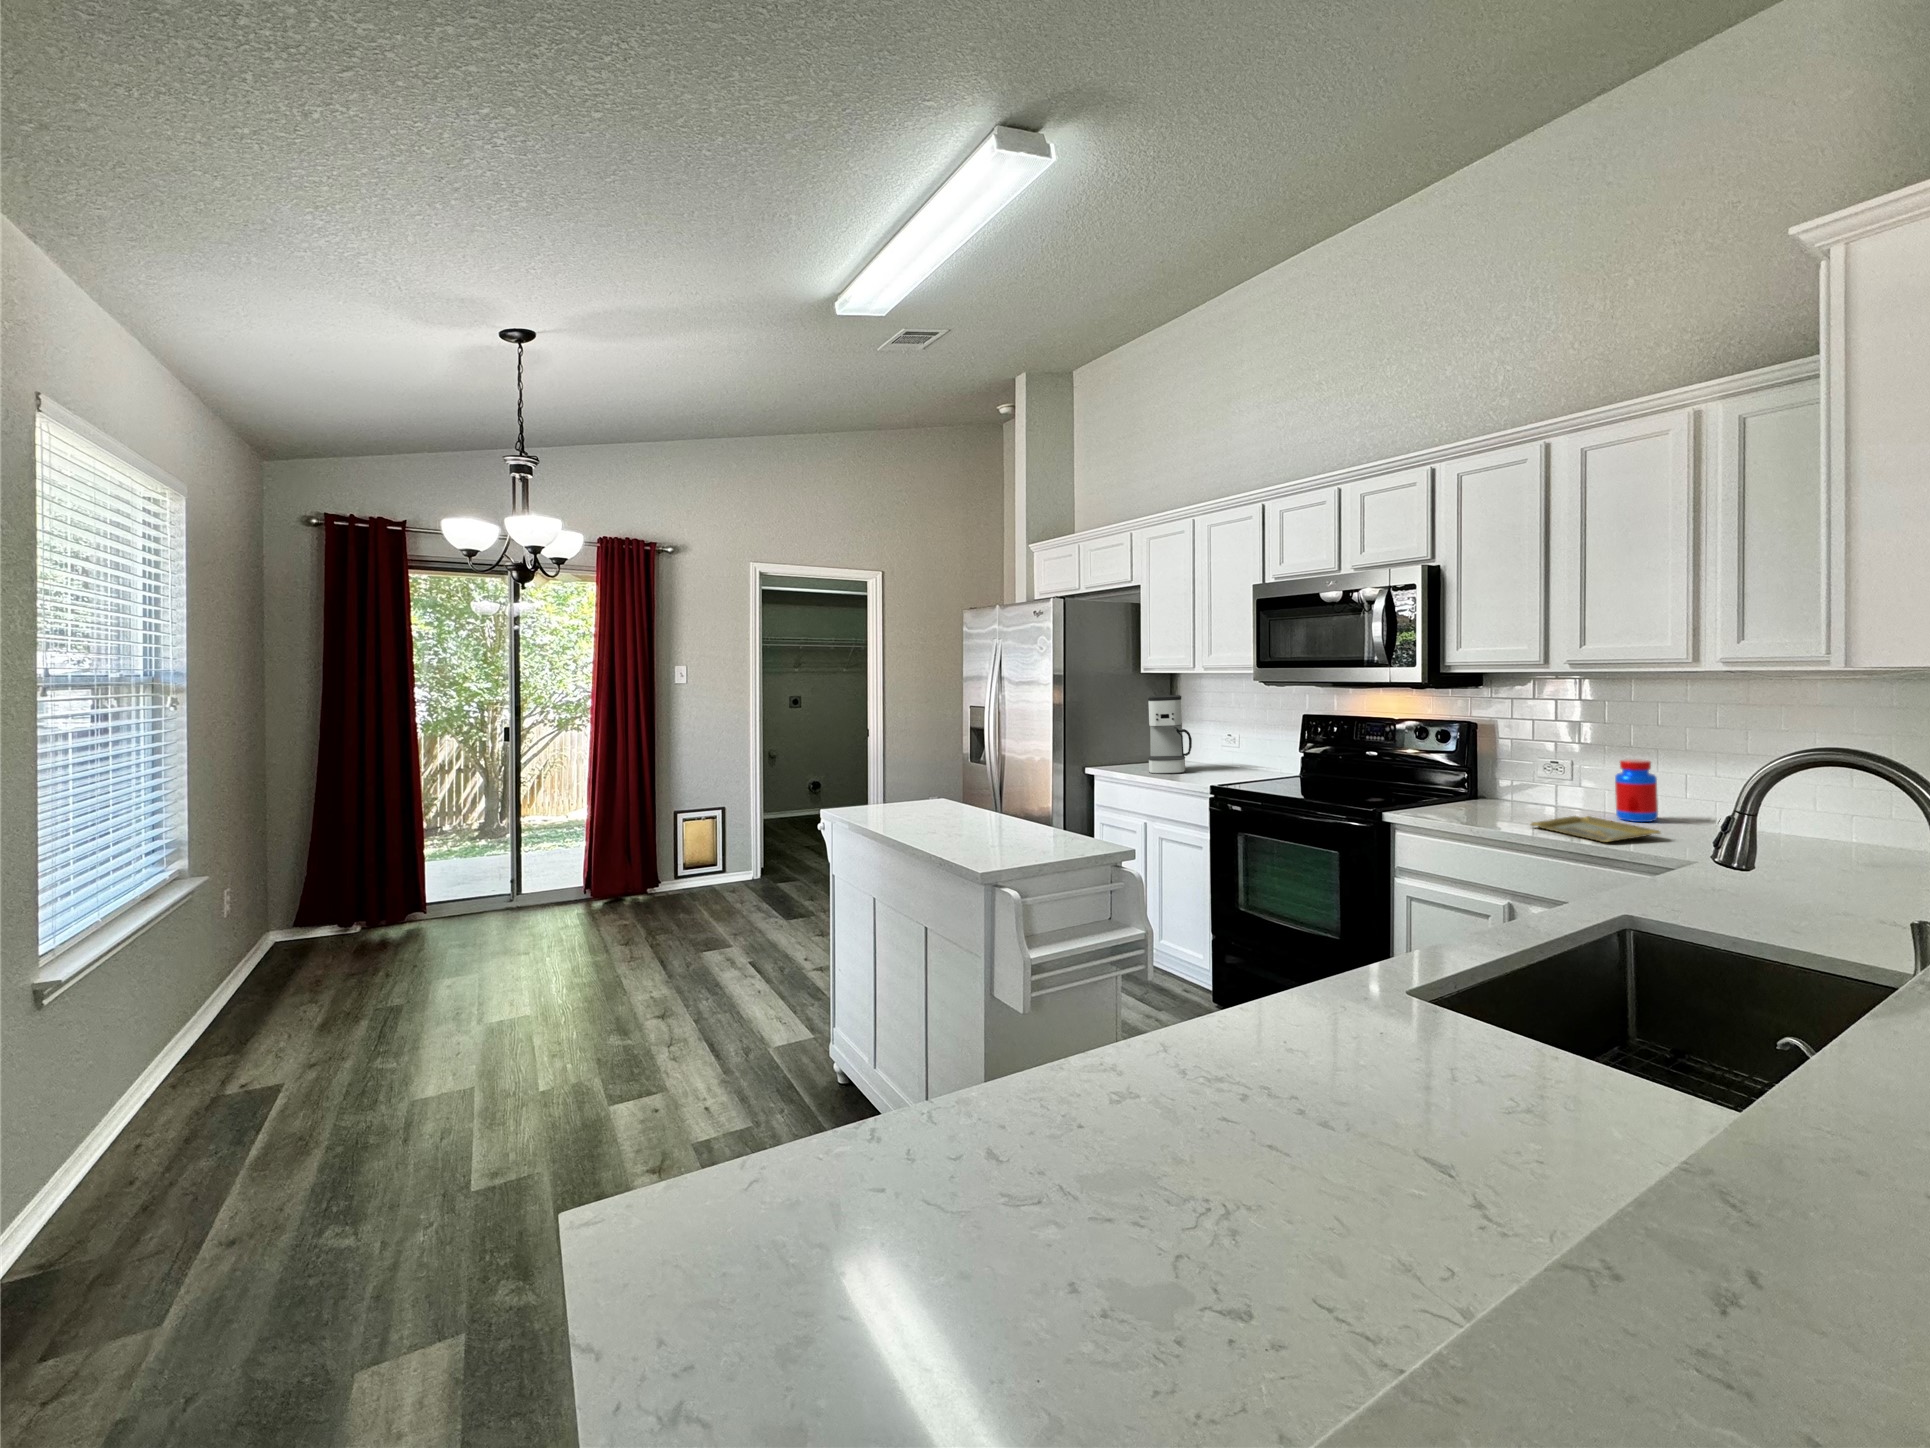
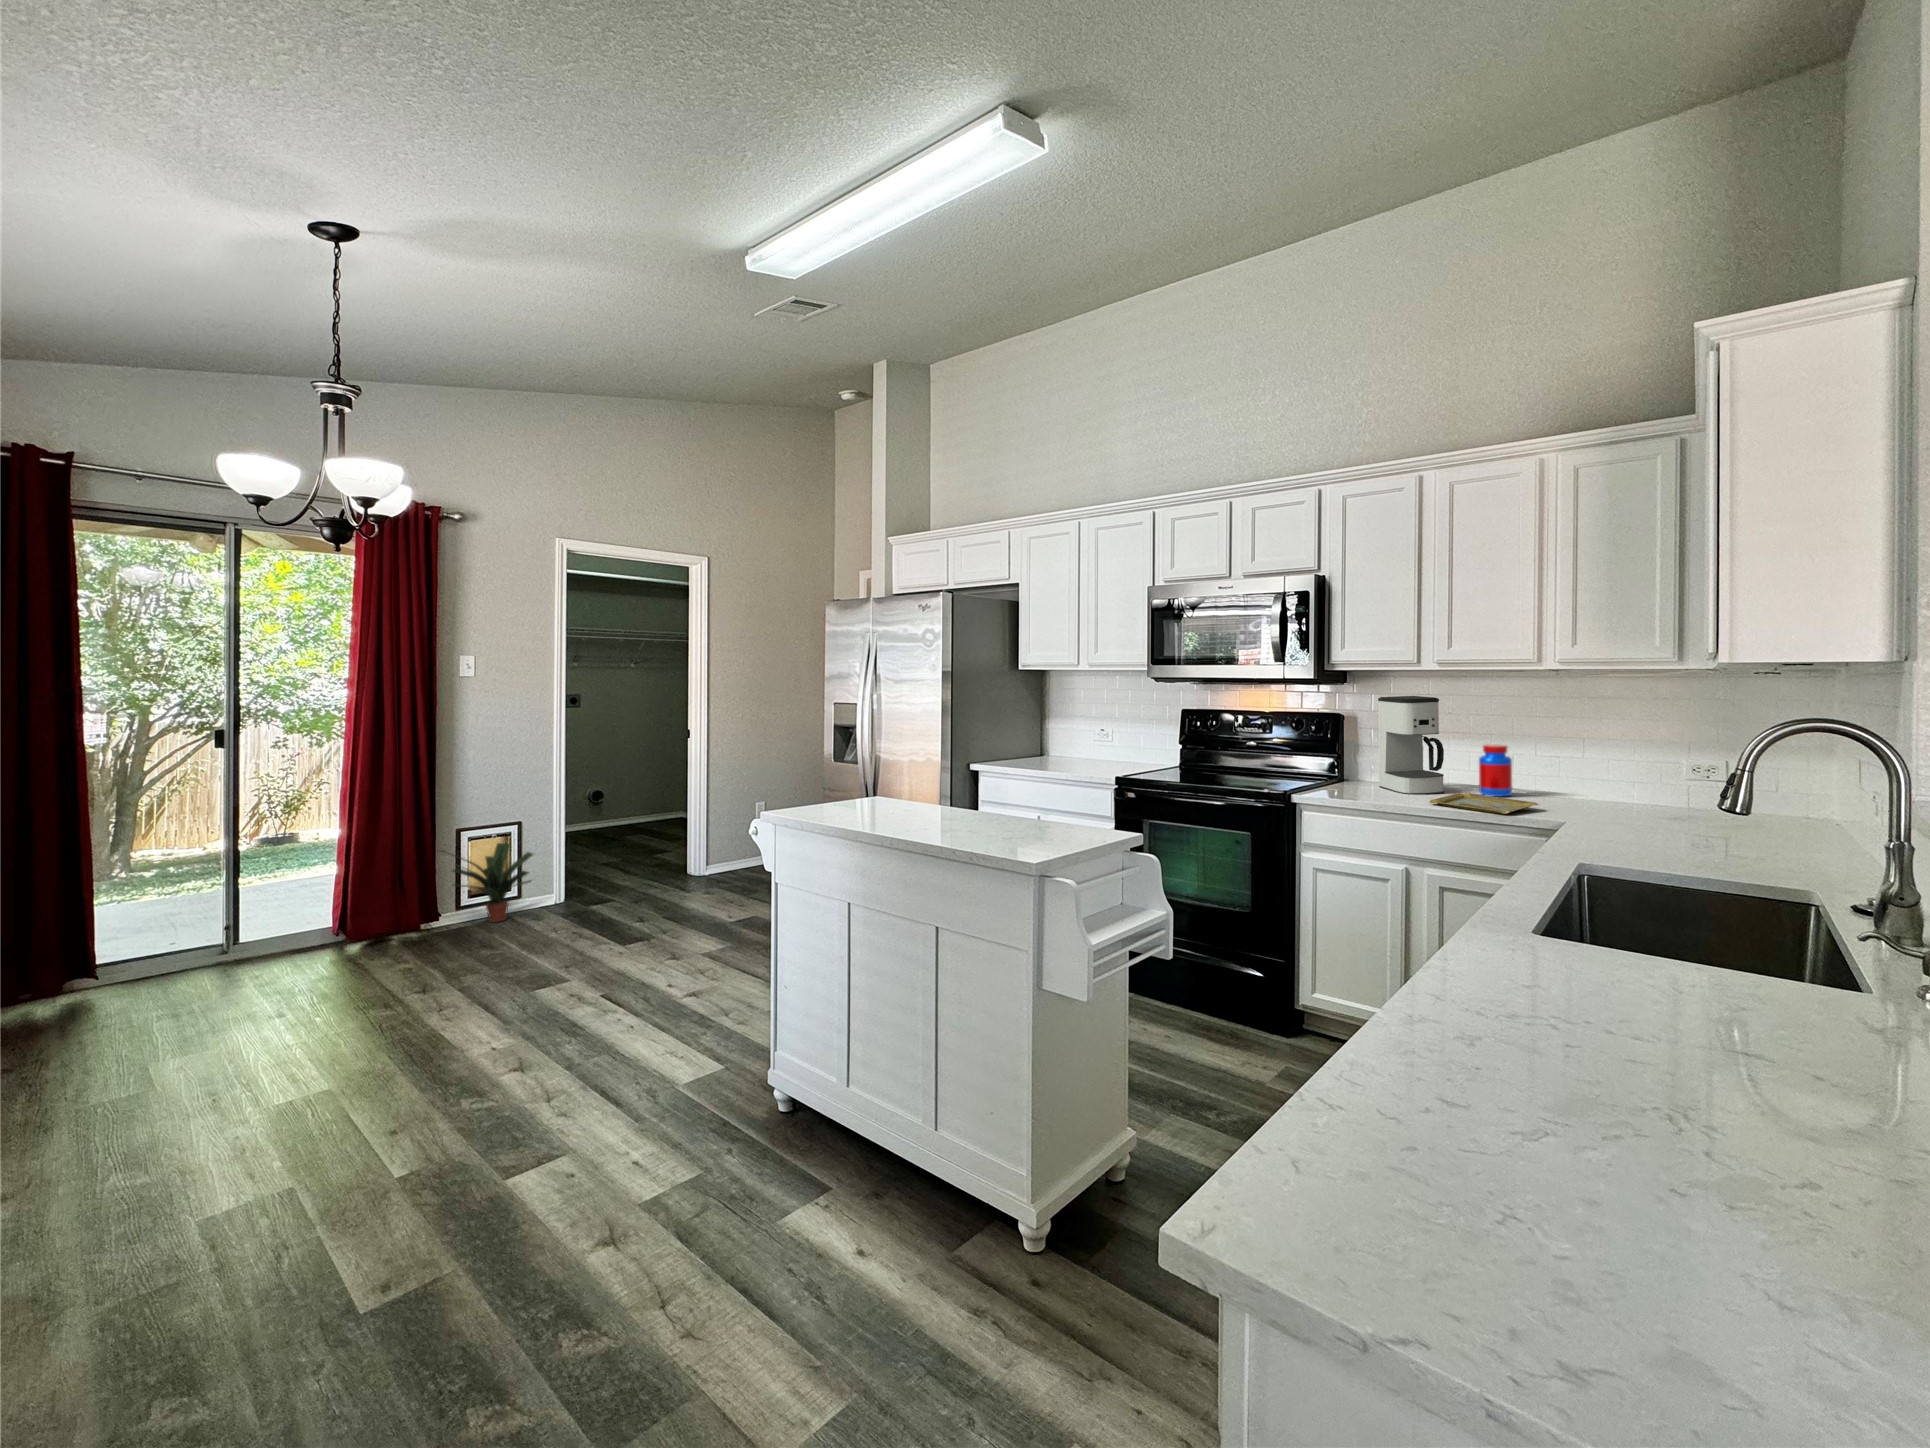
coffee maker: present [1148,695,1192,774] -> present [1378,696,1444,795]
potted plant: none [659,826,737,895] -> present [442,843,533,922]

